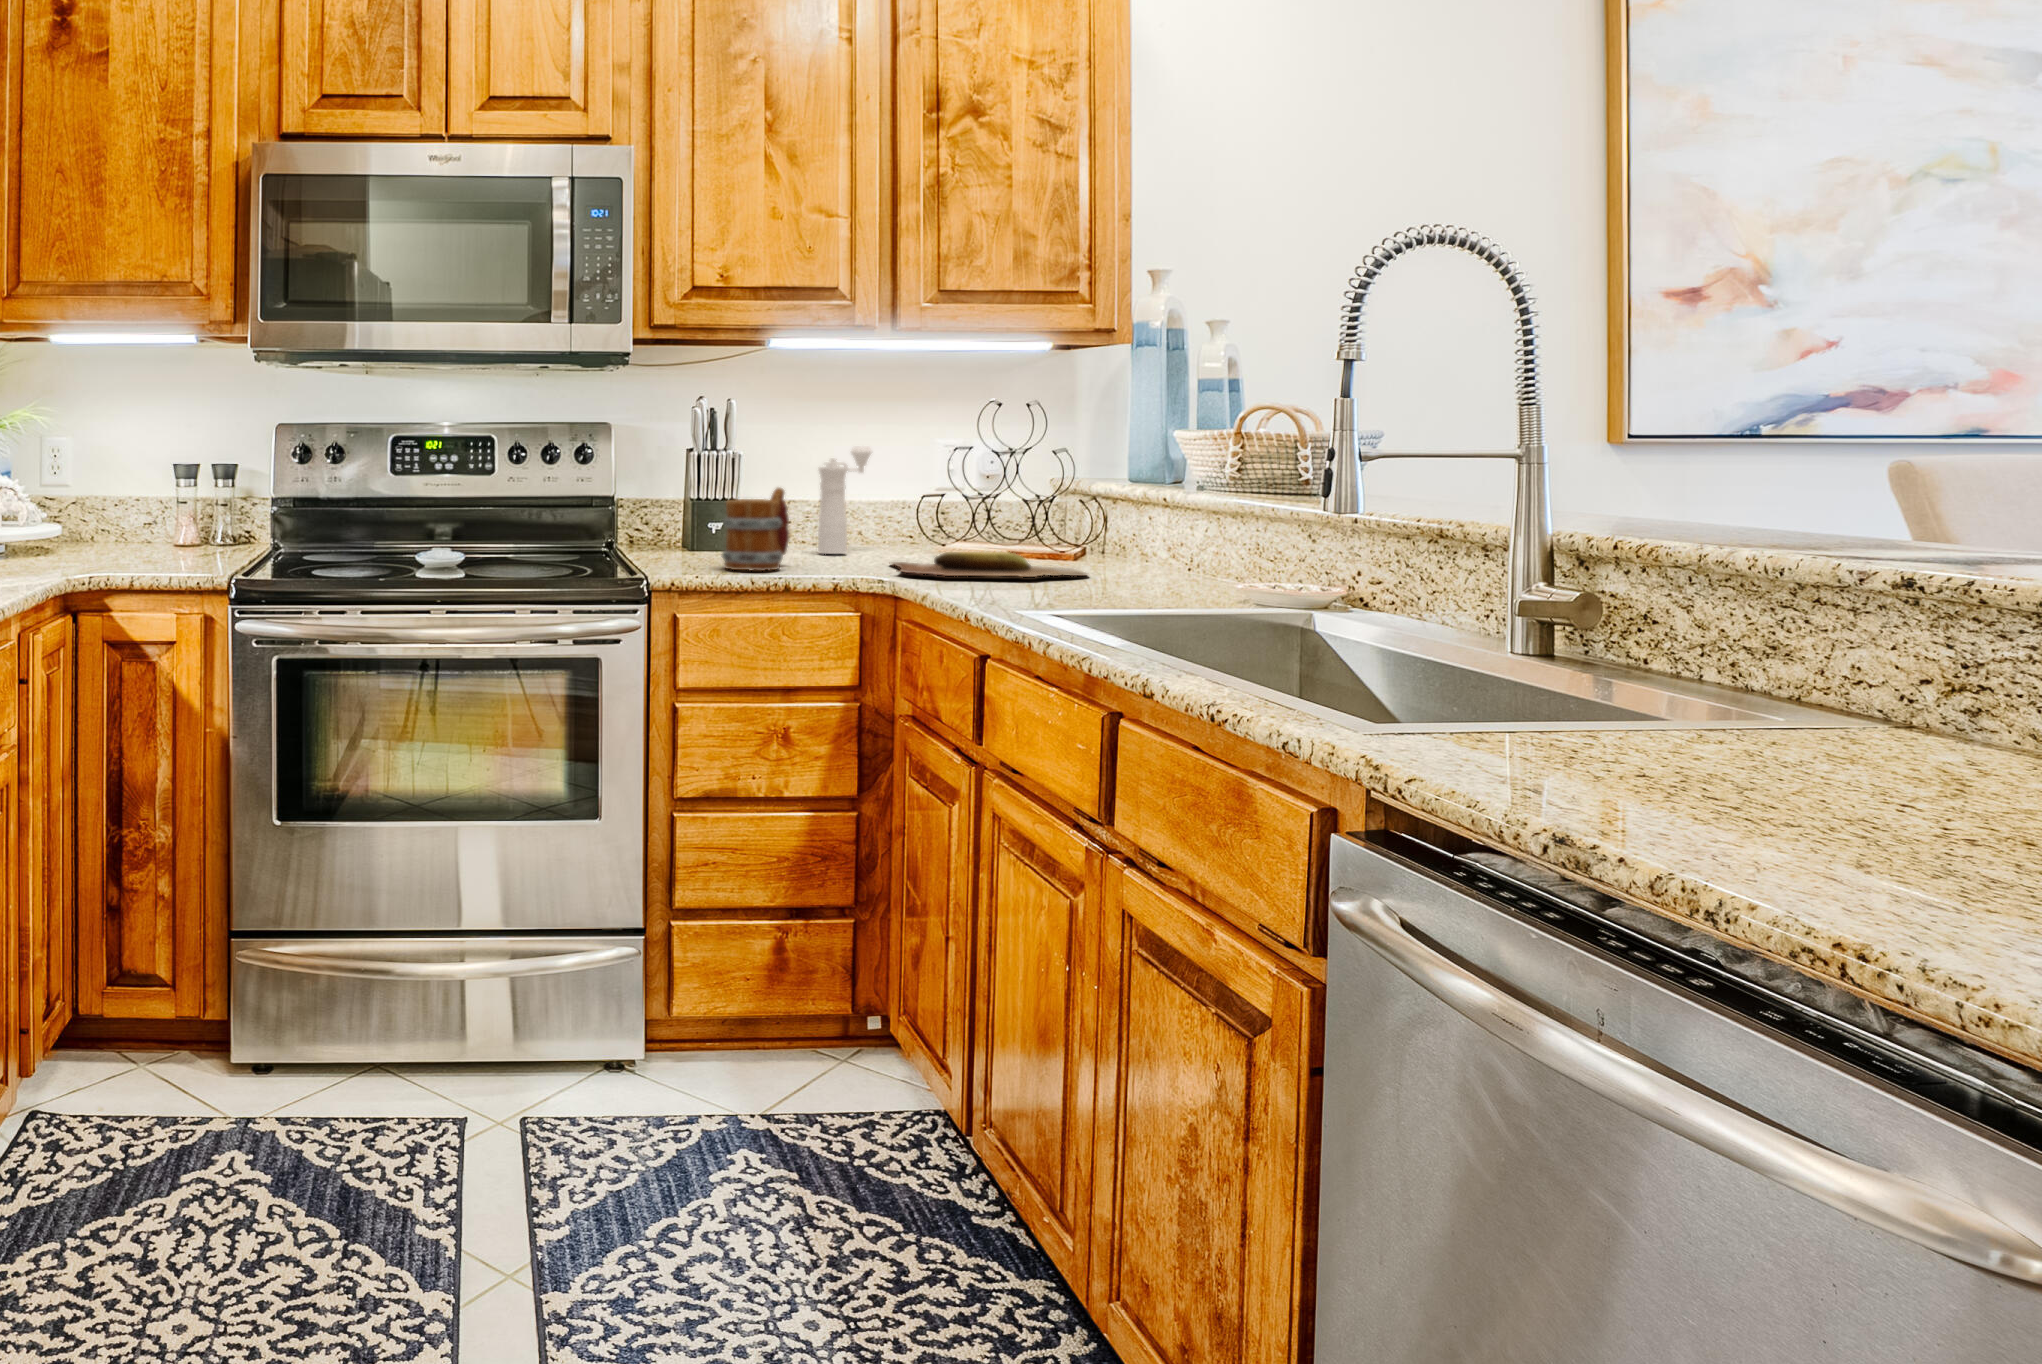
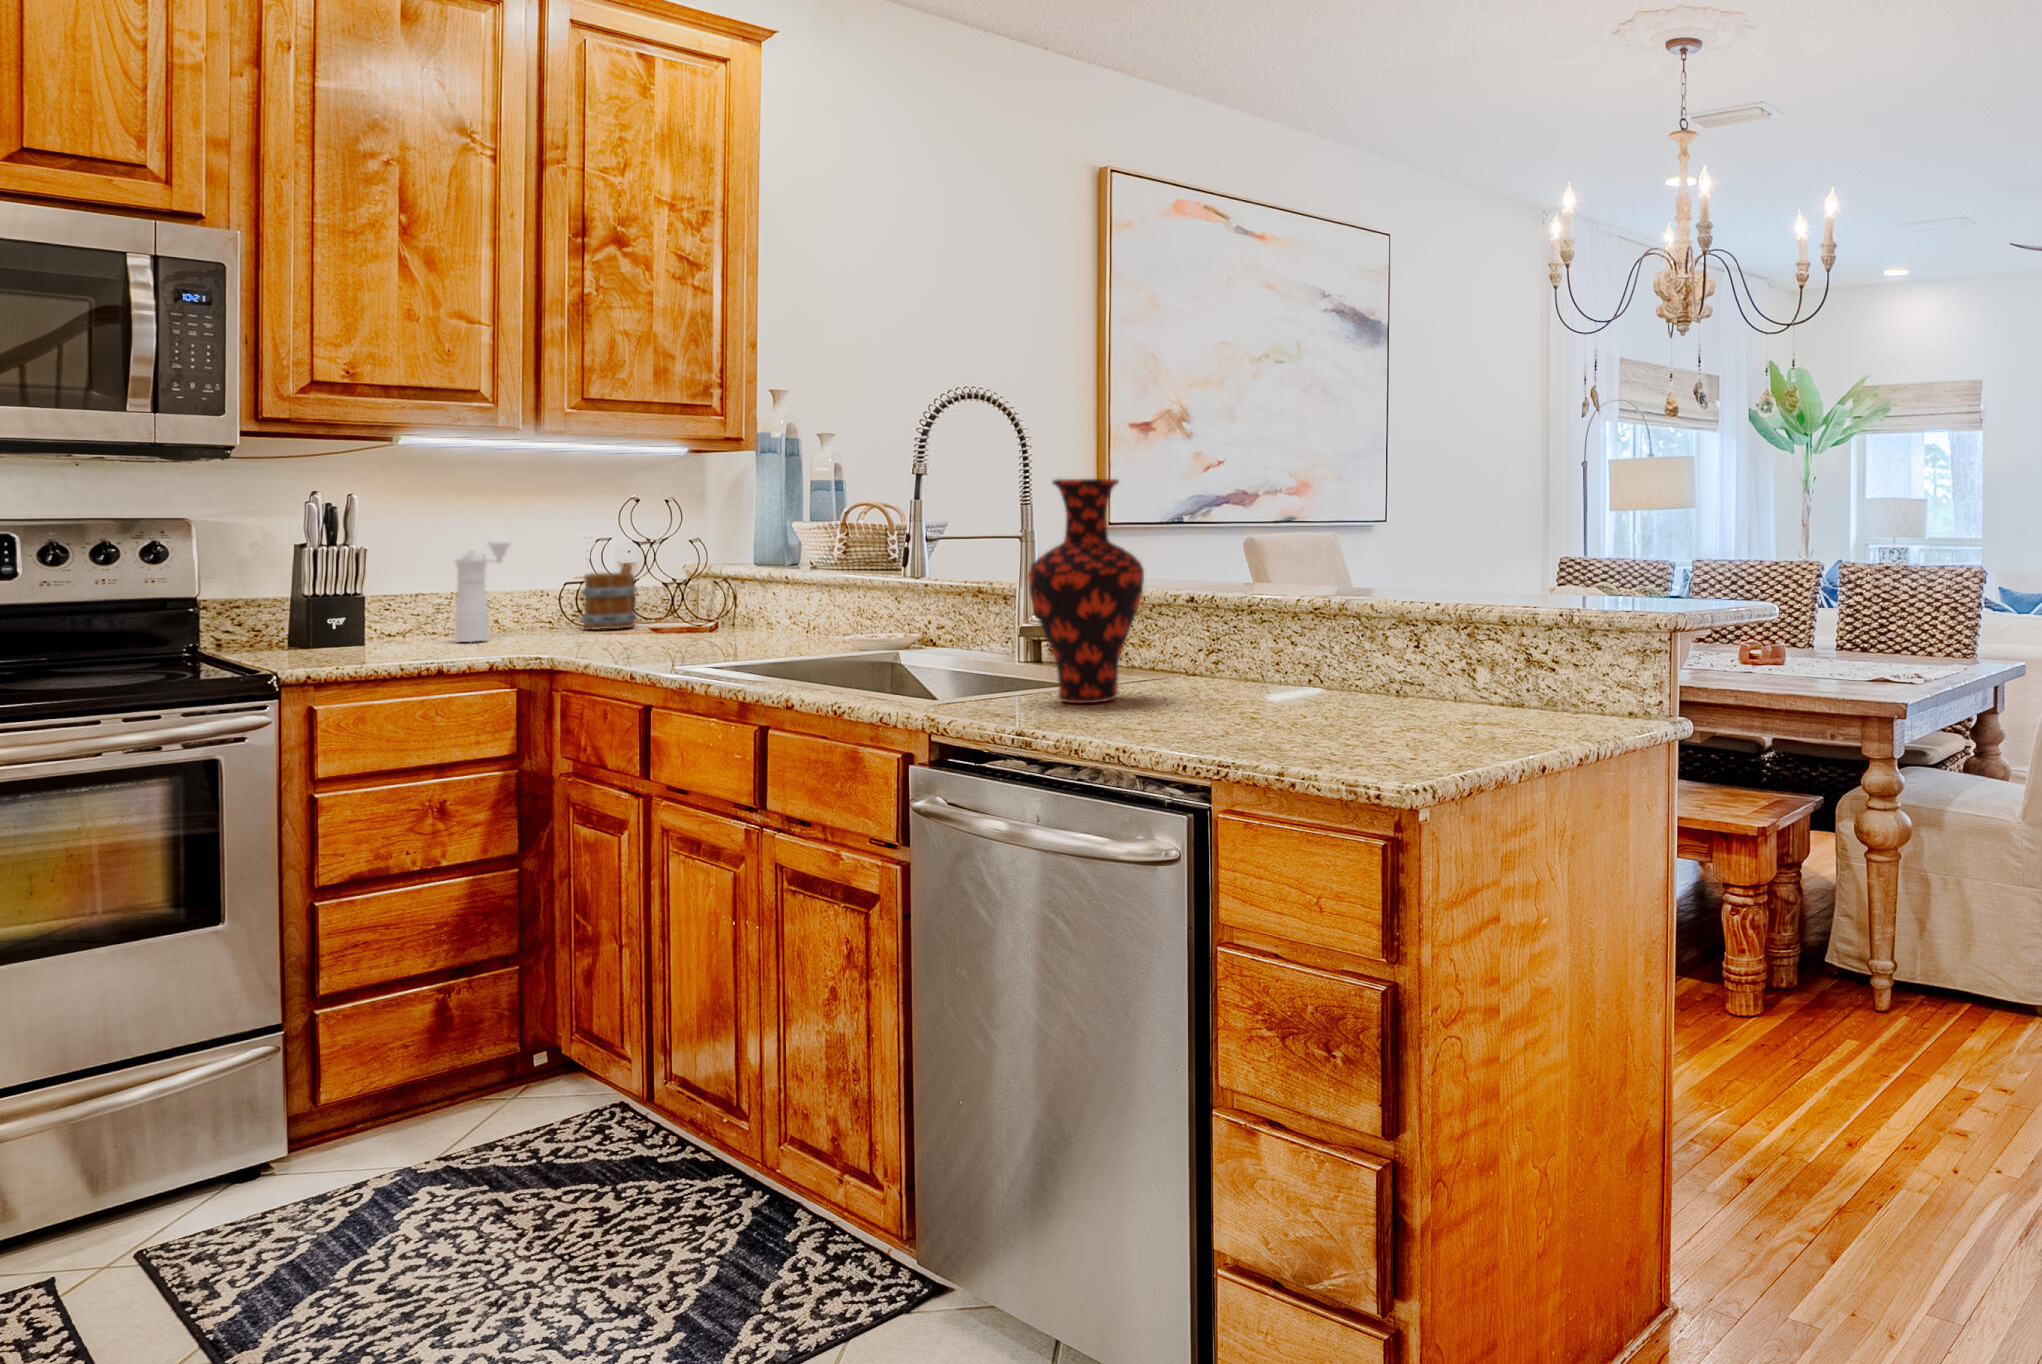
vase: none [1560,327,1843,772] -> present [1028,479,1144,703]
mug: present [721,488,789,570] -> present [581,563,637,630]
cutting board: present [893,552,1087,577] -> none [541,626,734,651]

